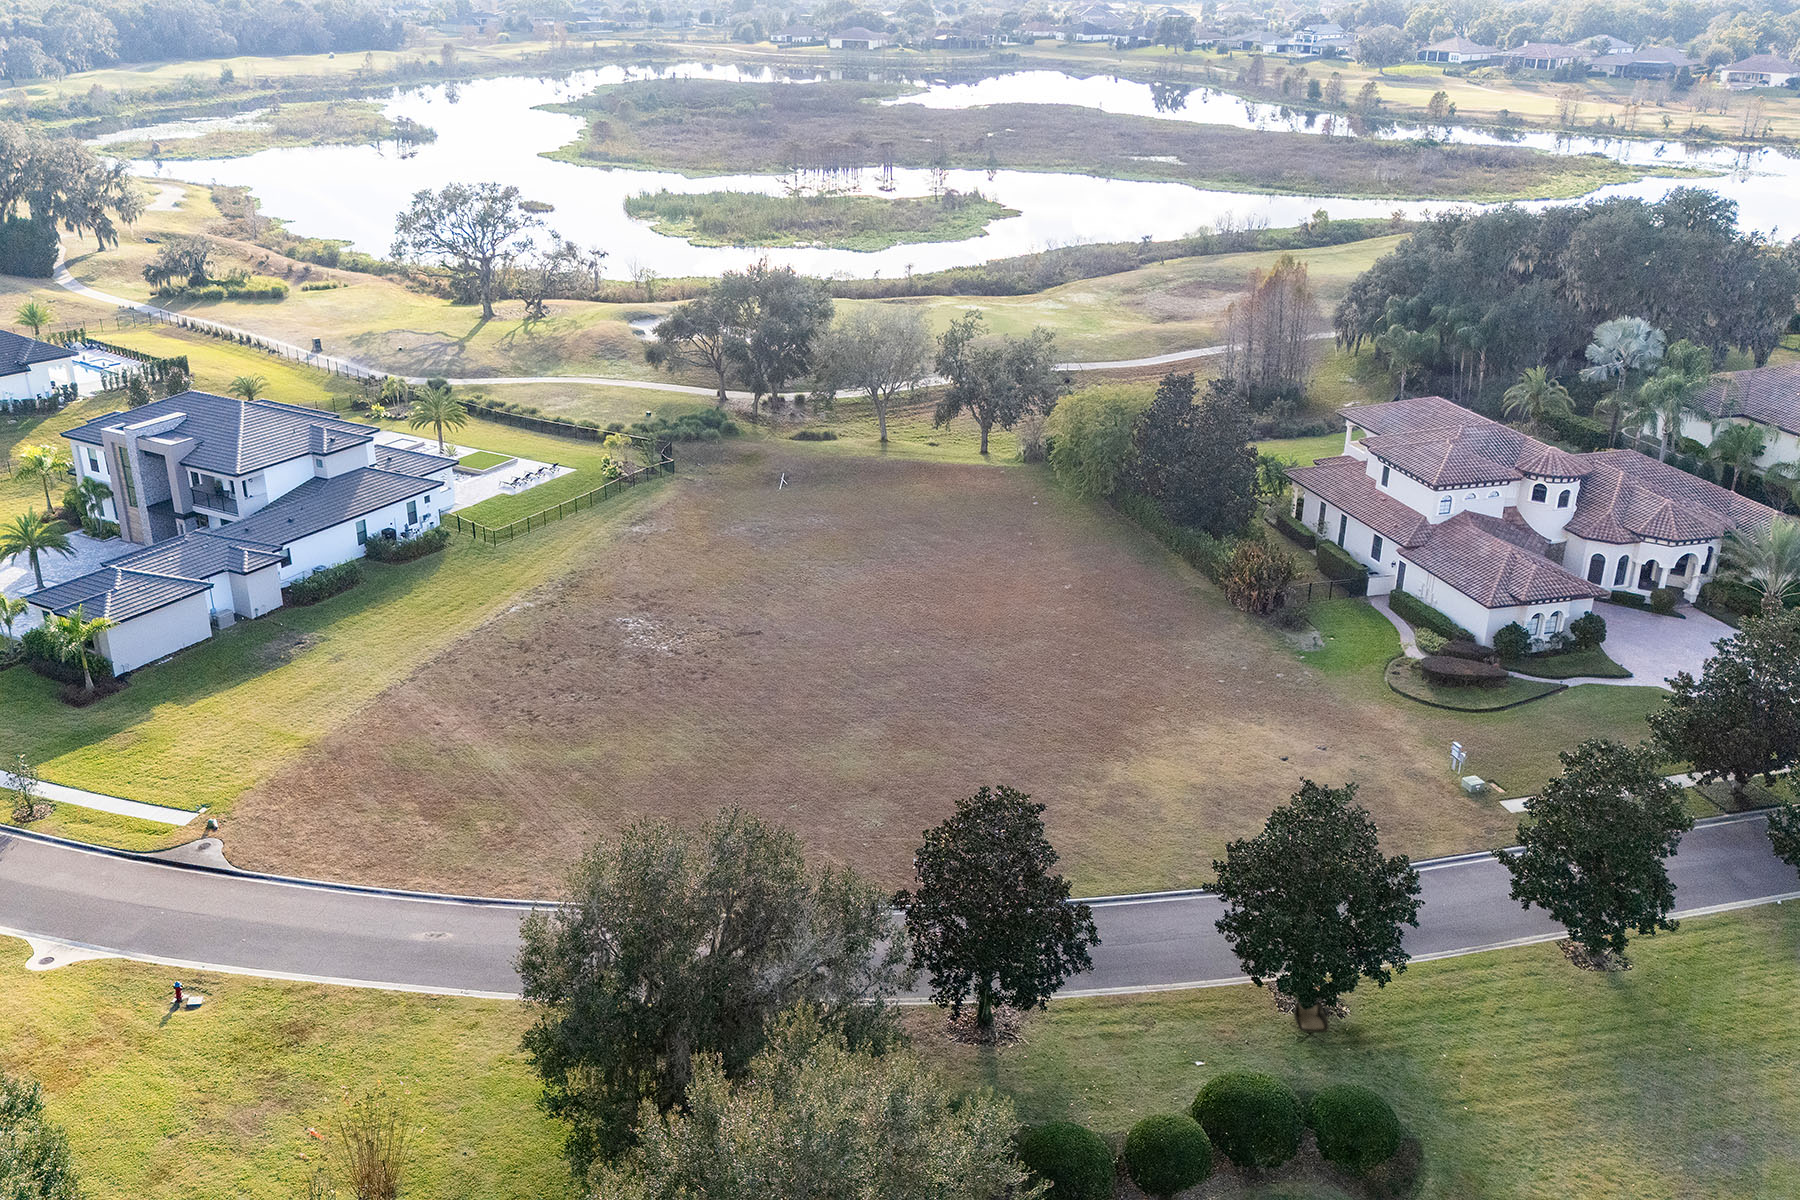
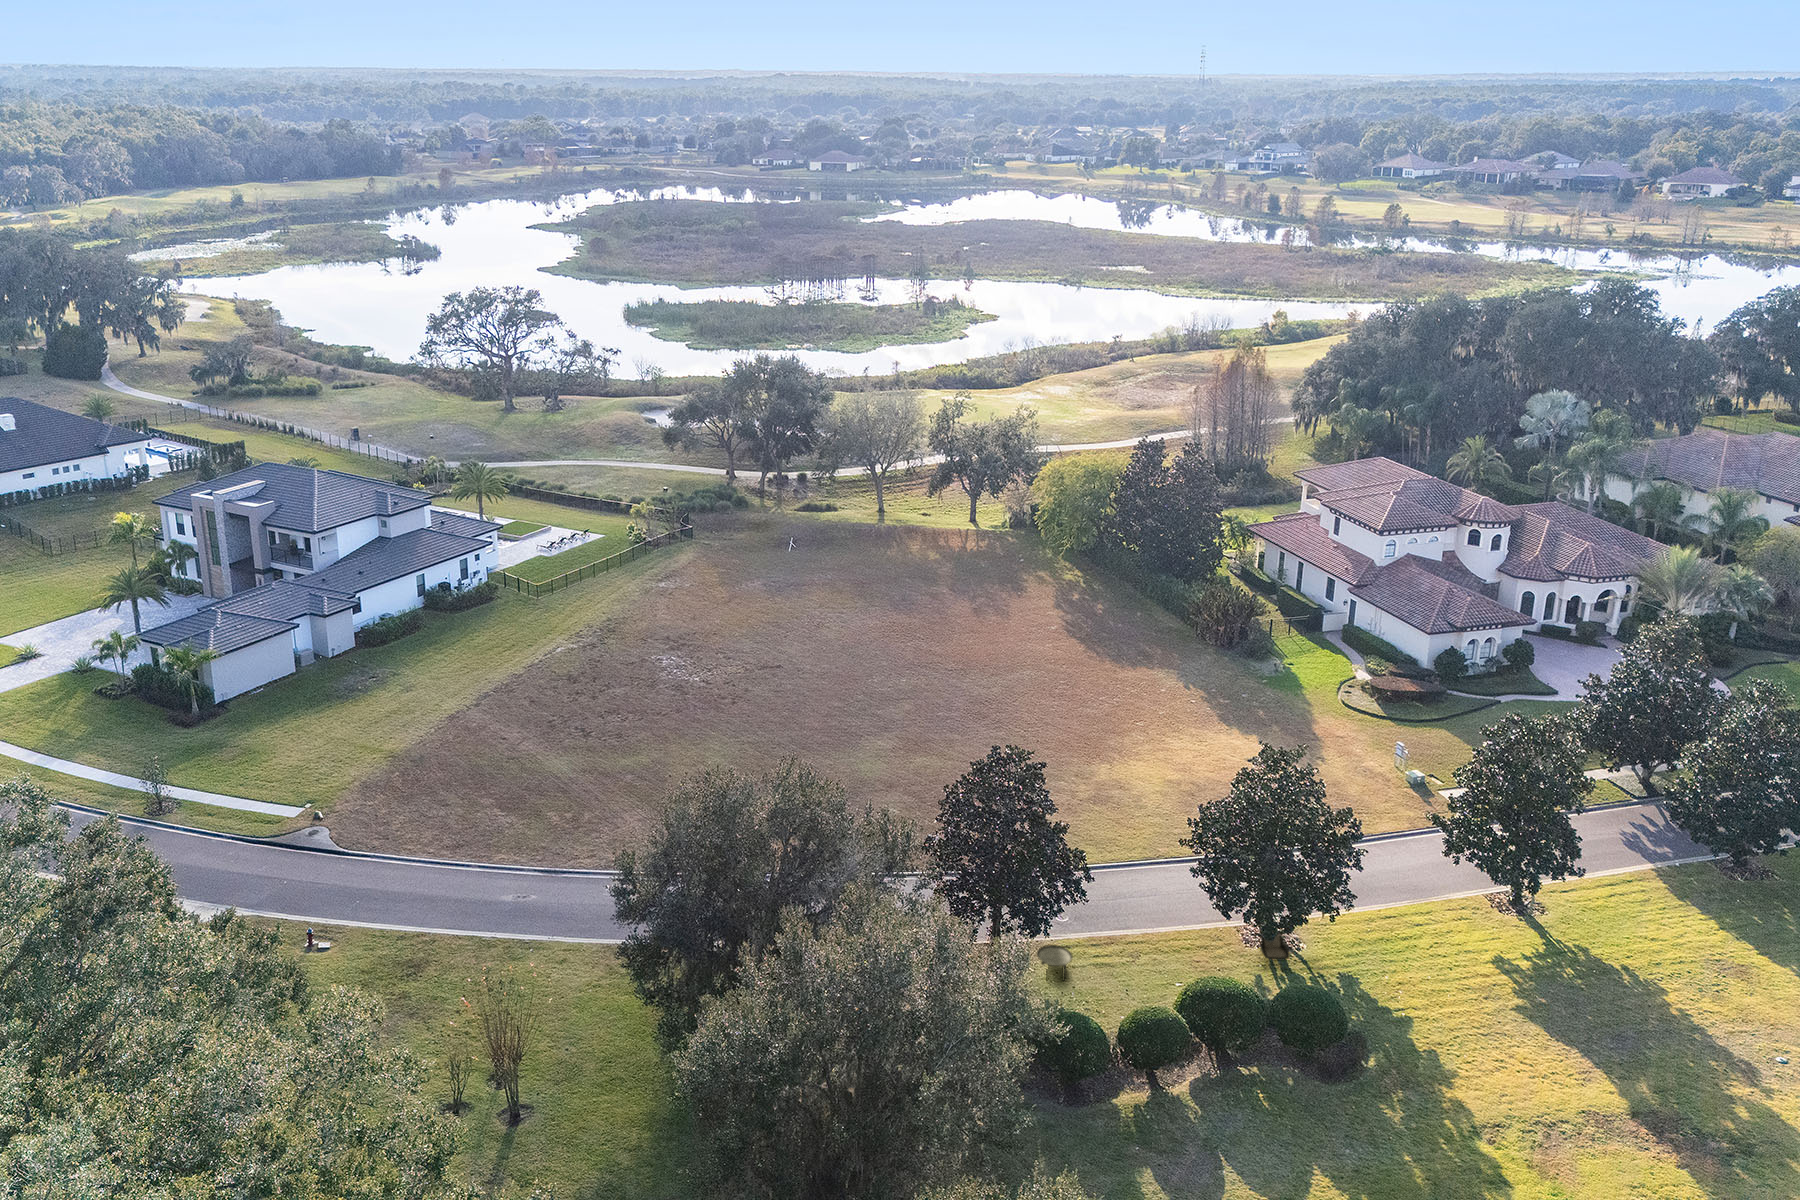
round table: none [1031,1009,1073,1054] -> present [1037,945,1072,981]

